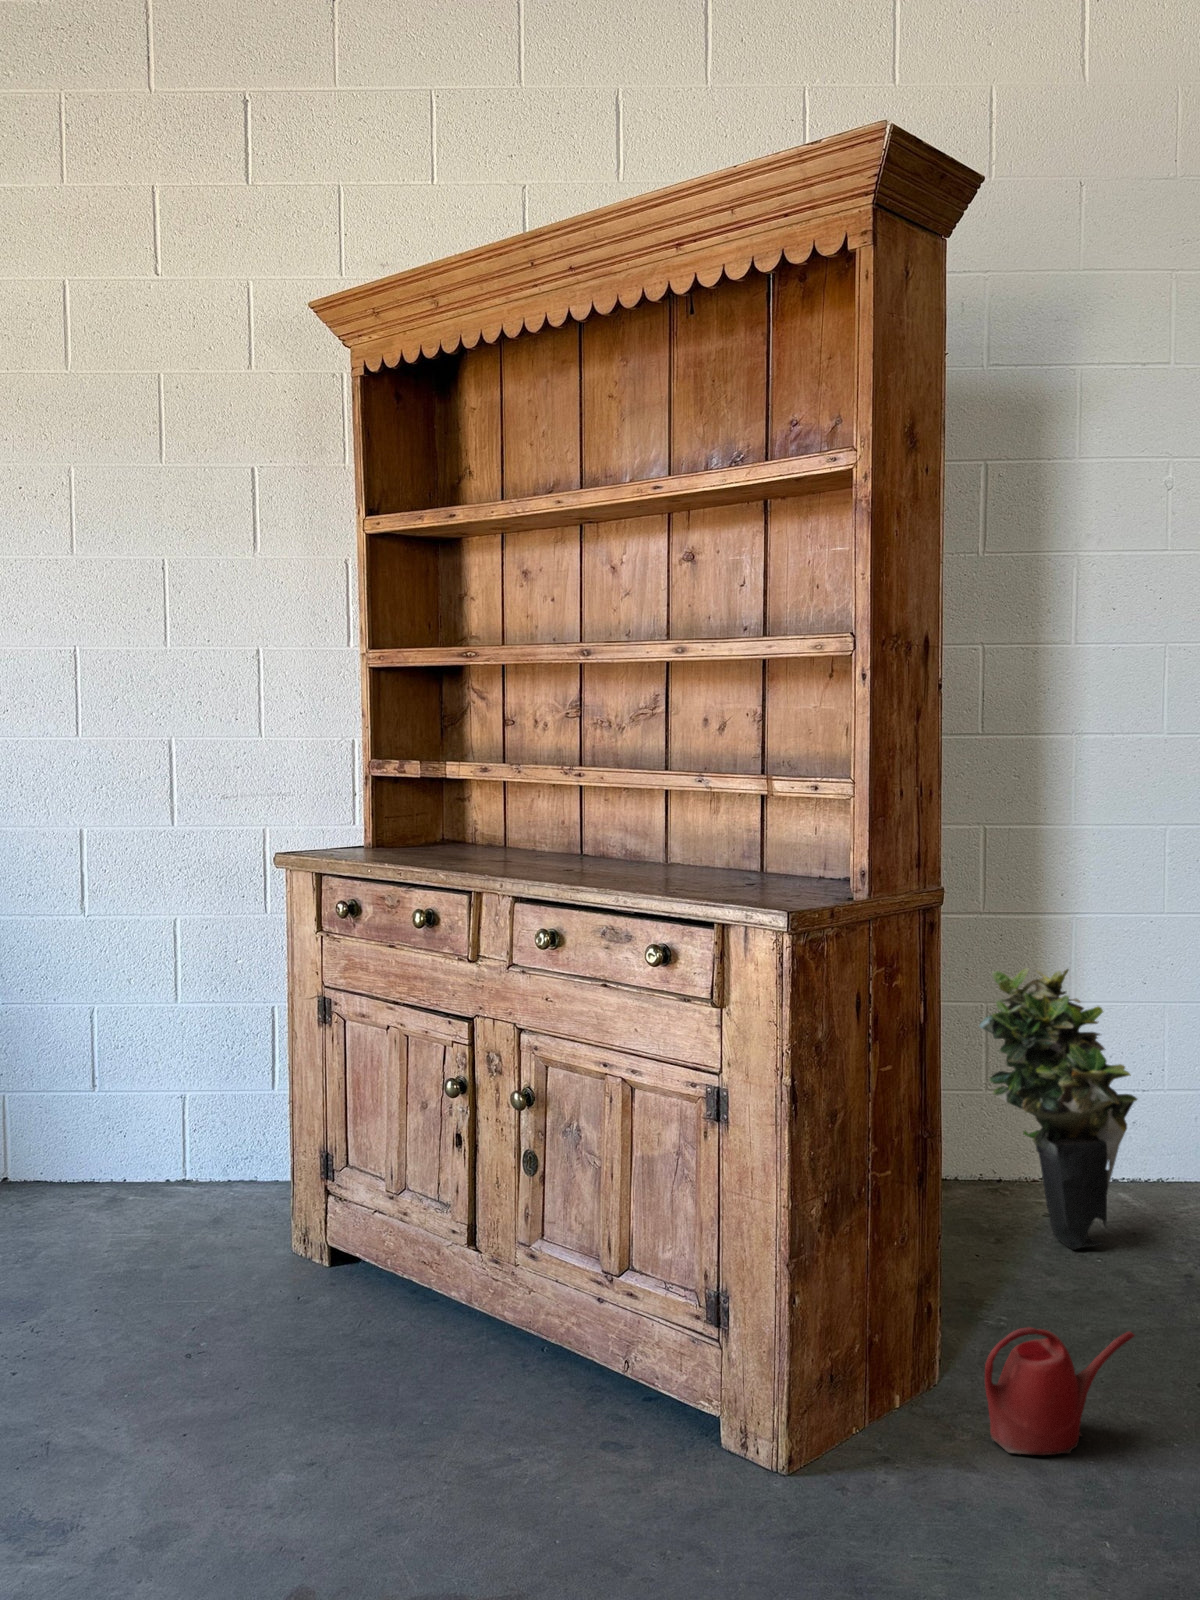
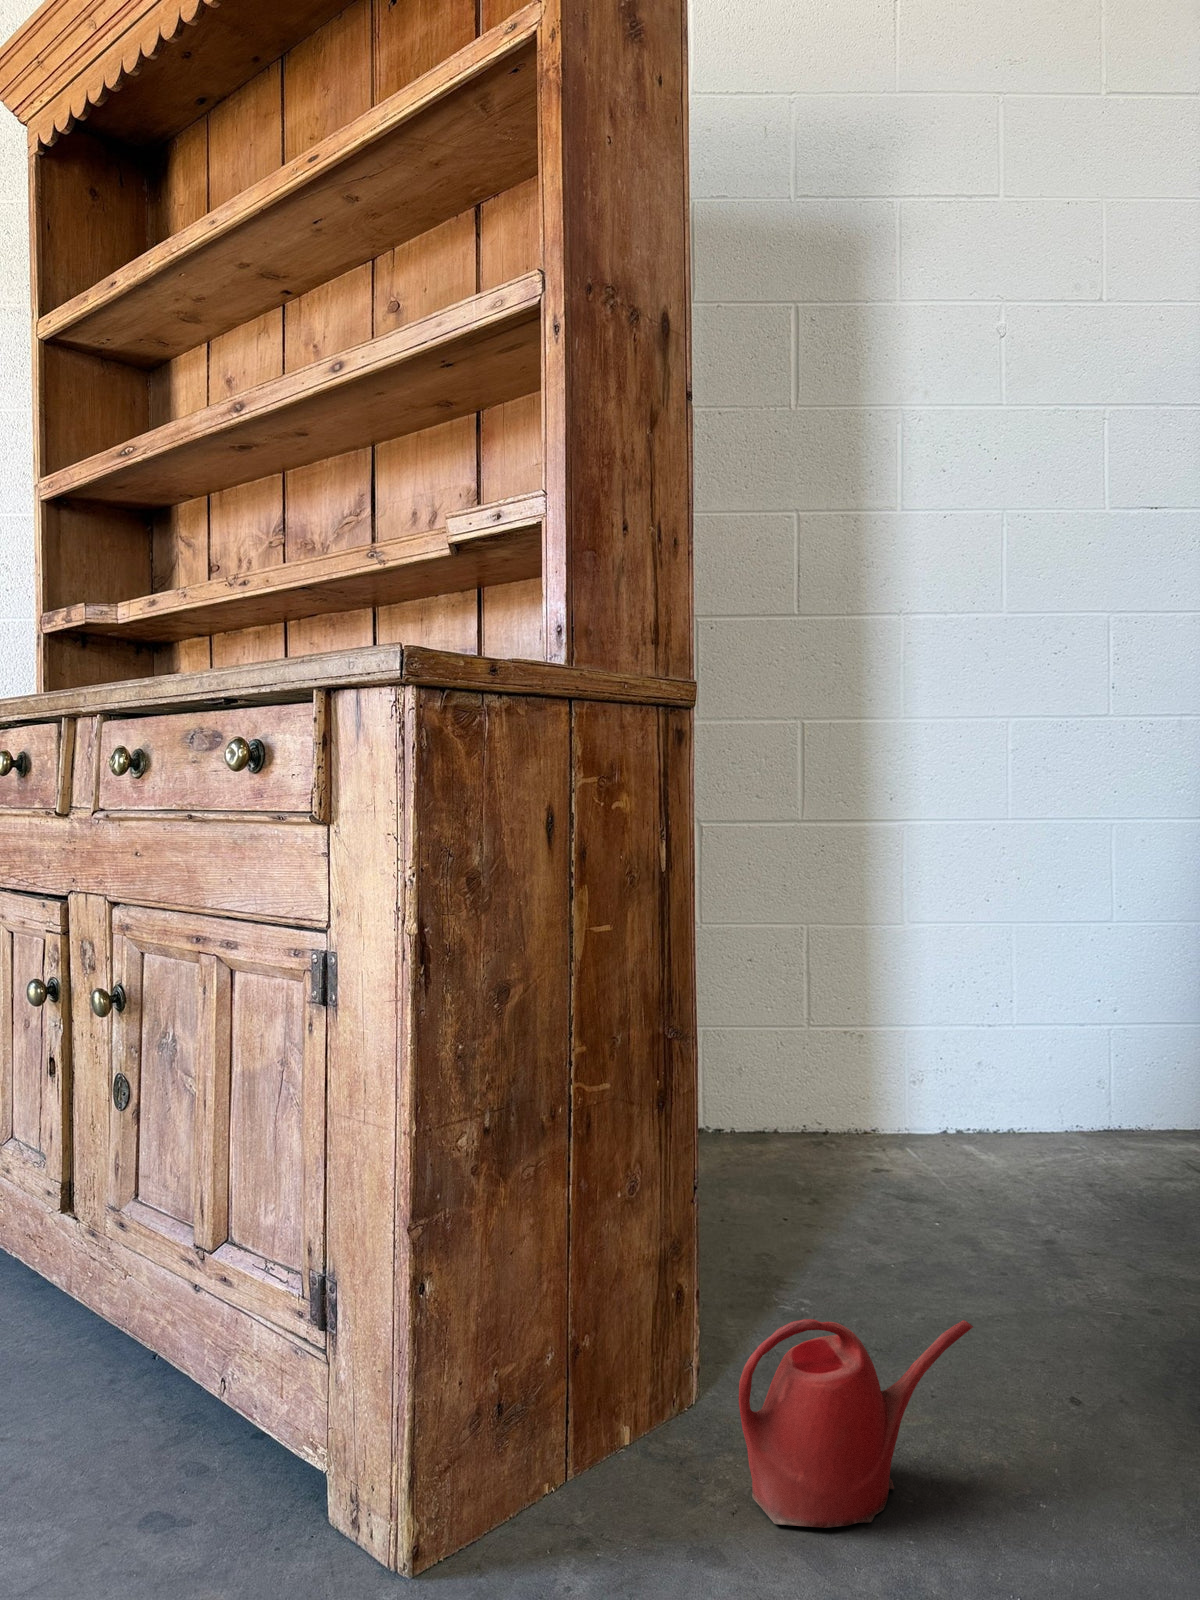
potted plant: present [979,968,1137,1250] -> none [790,860,986,1206]

